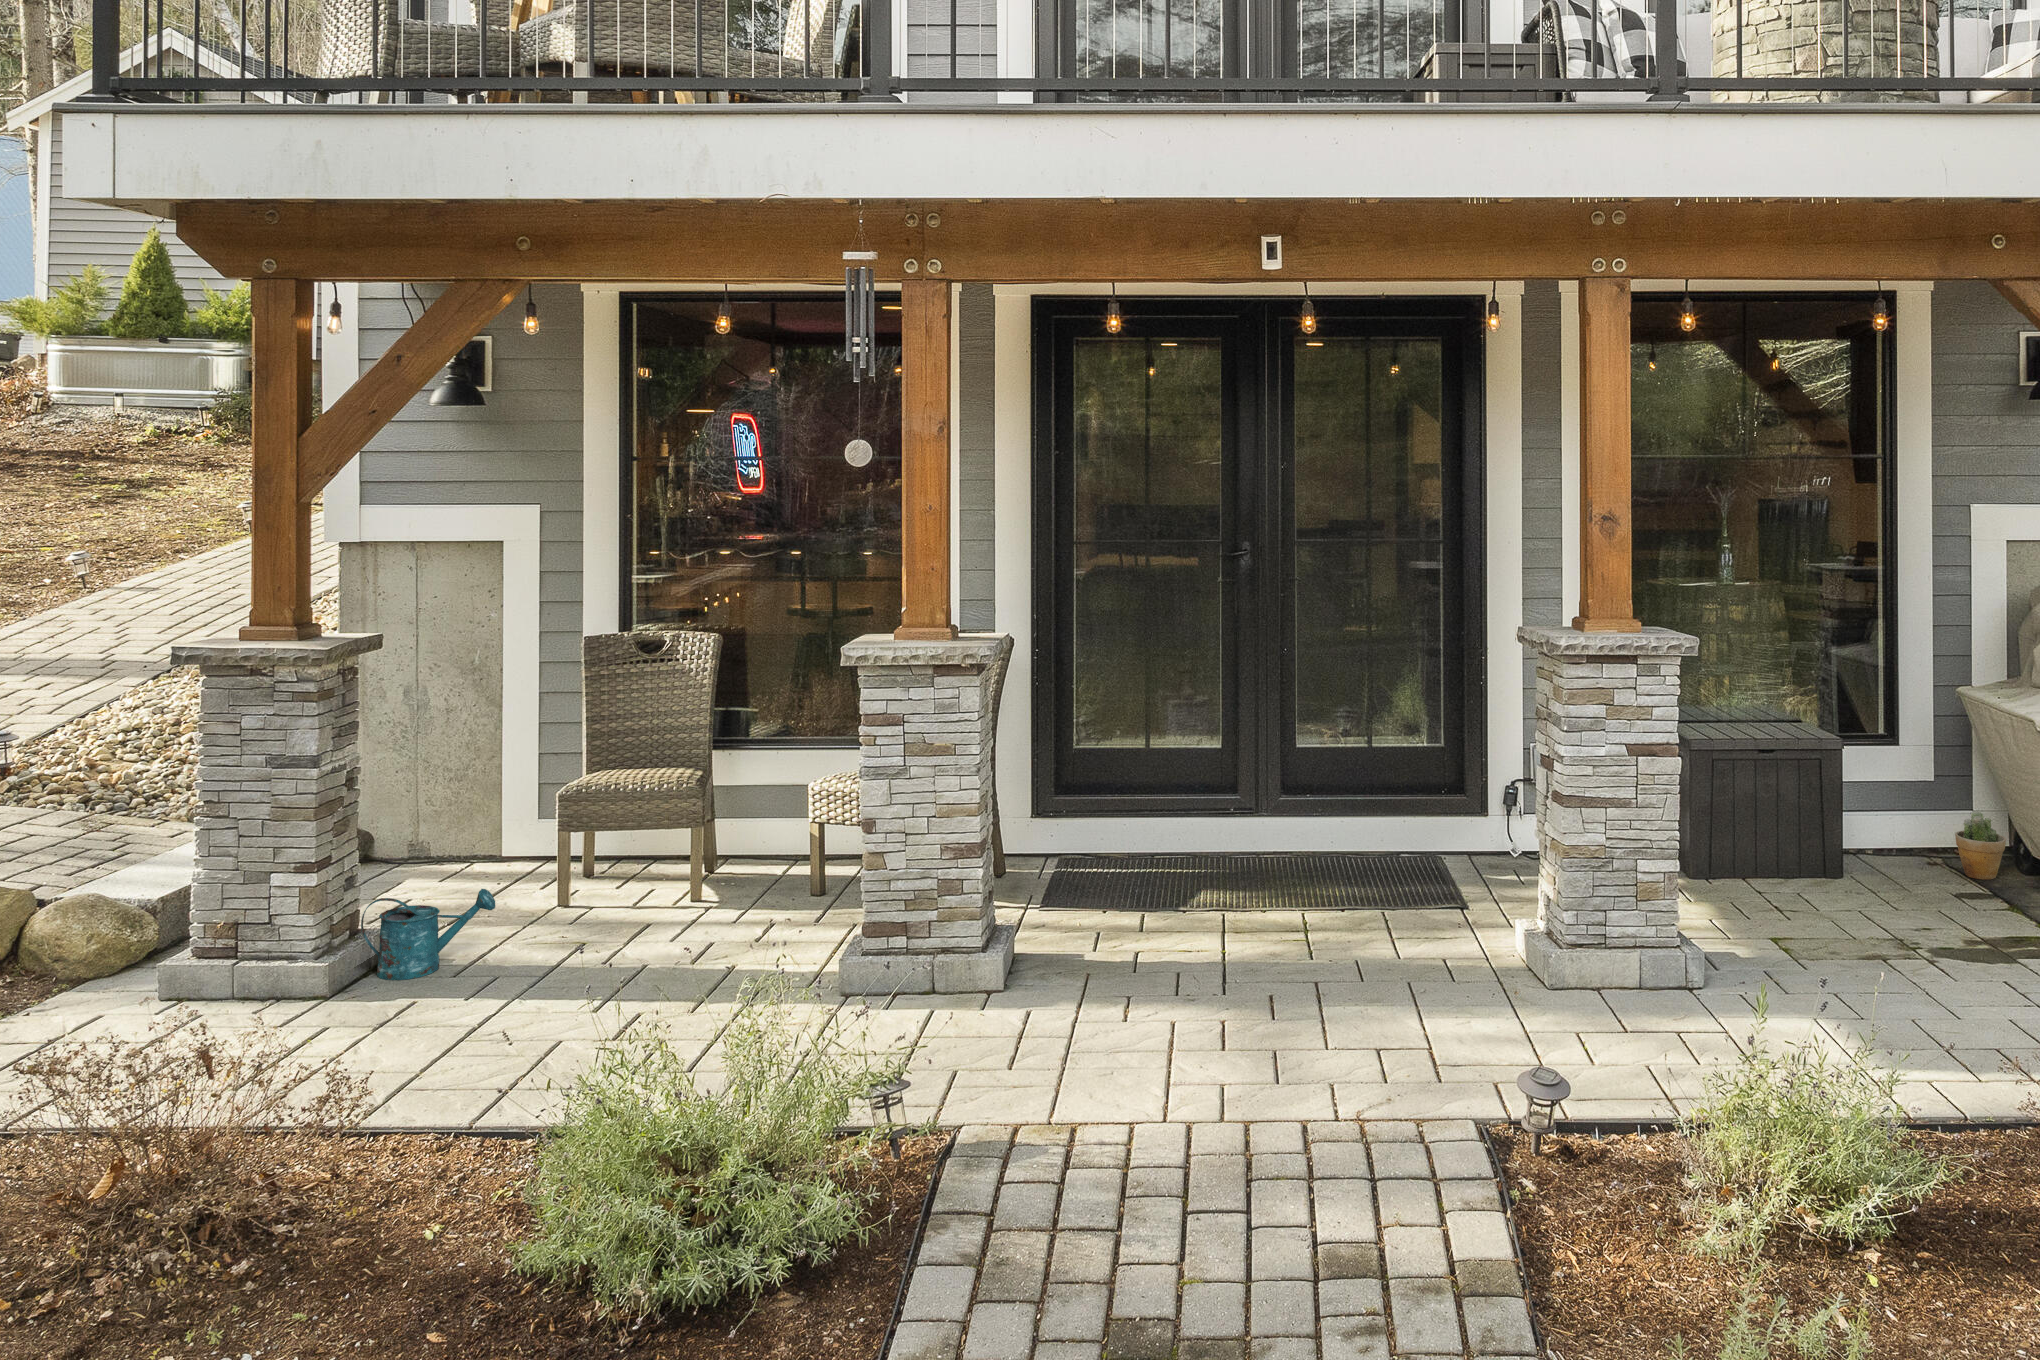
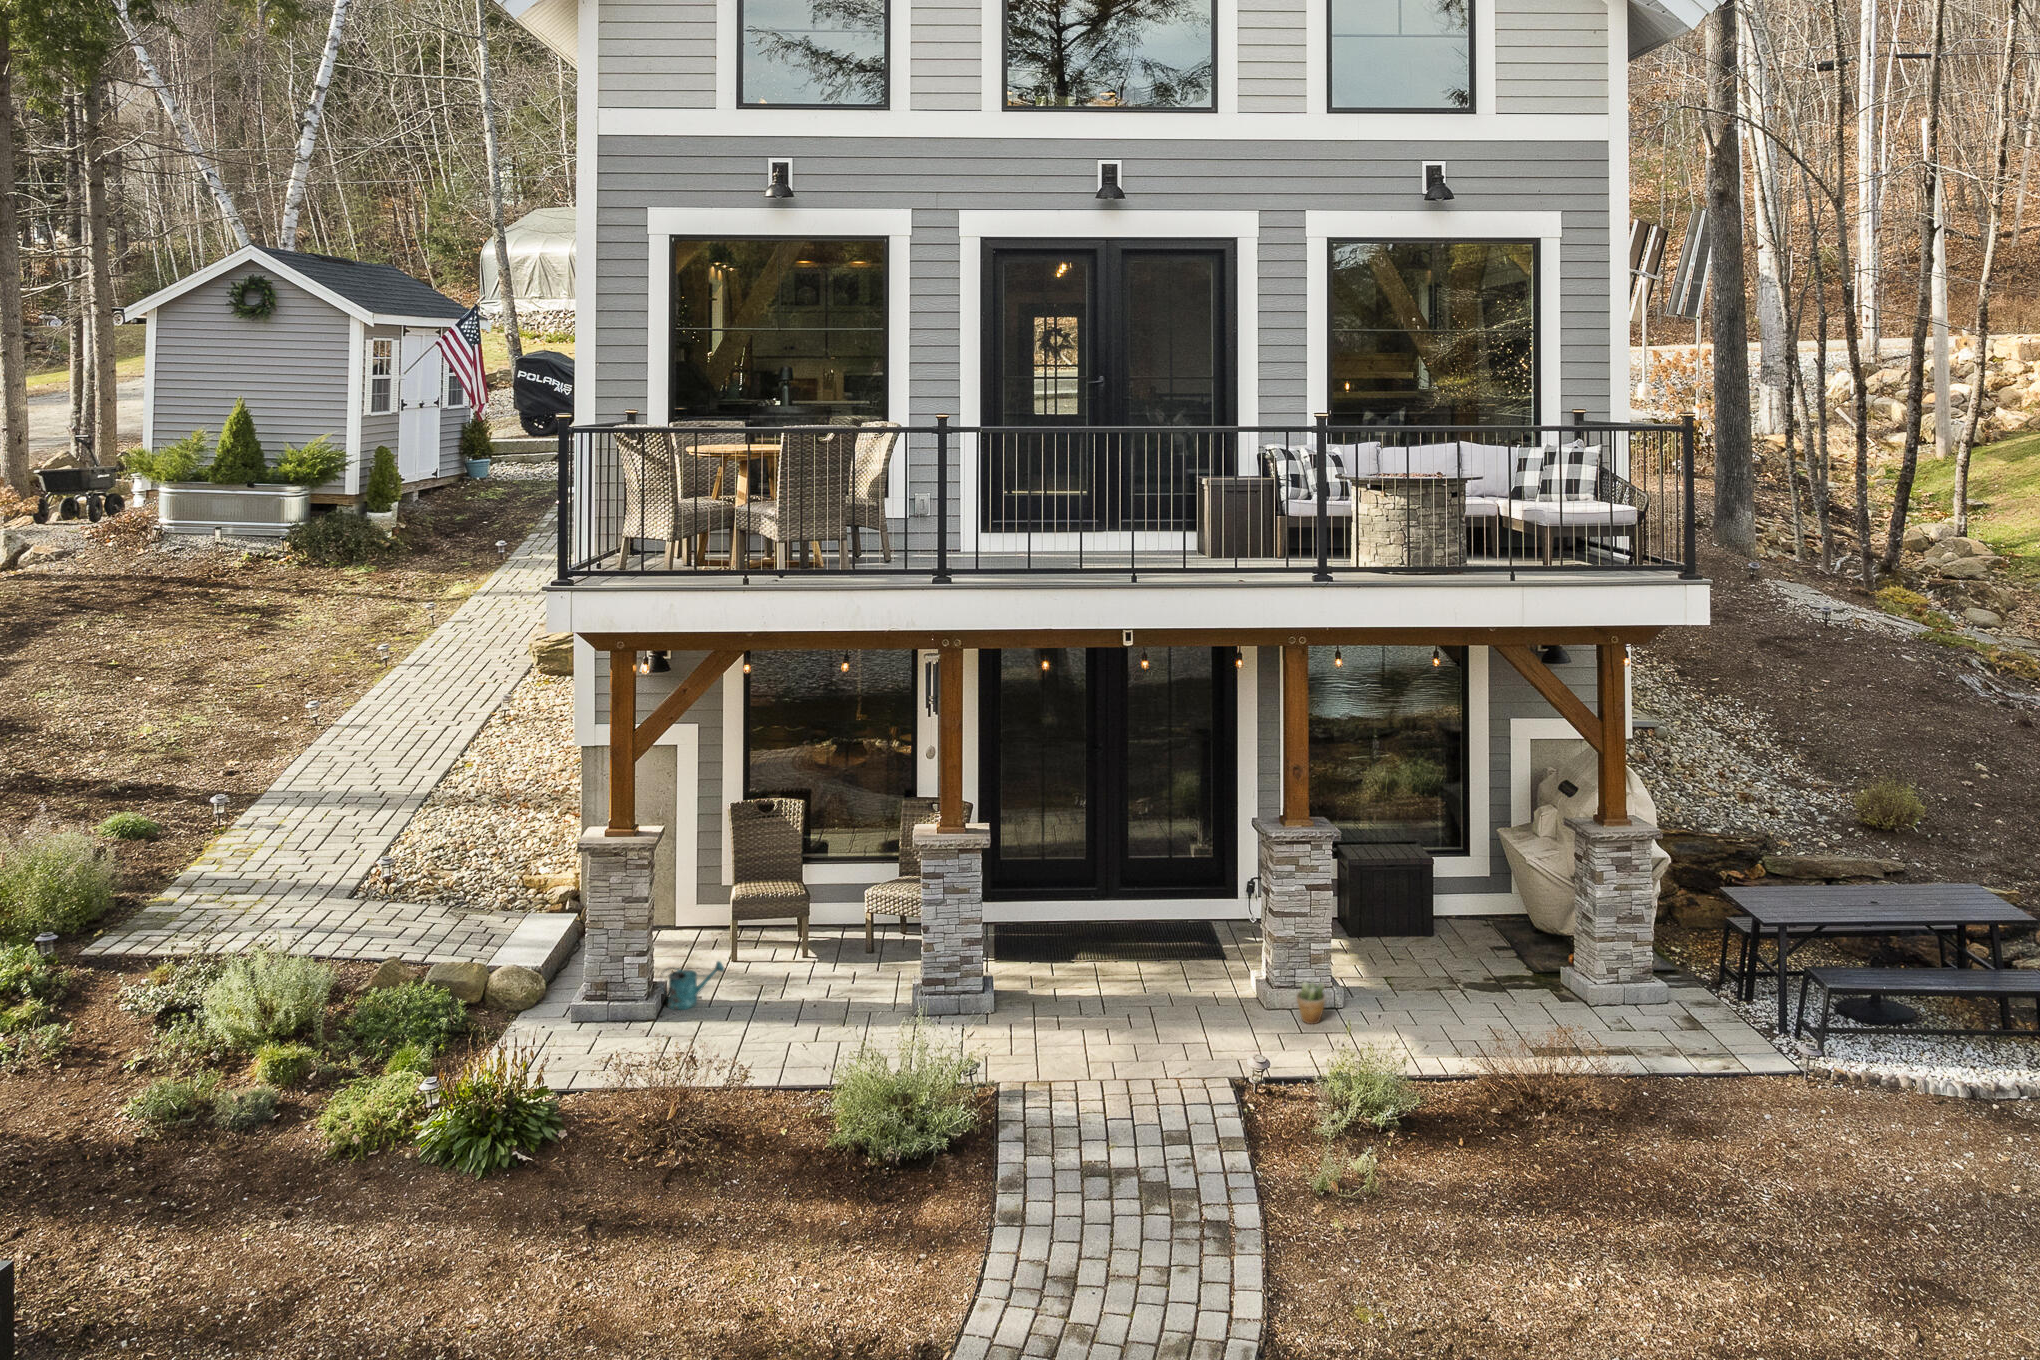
potted plant: present [1955,811,2006,880] -> present [1296,981,1326,1024]

